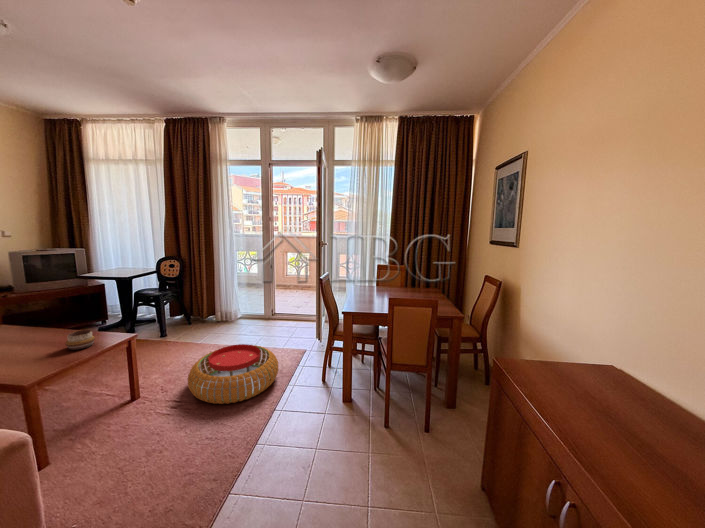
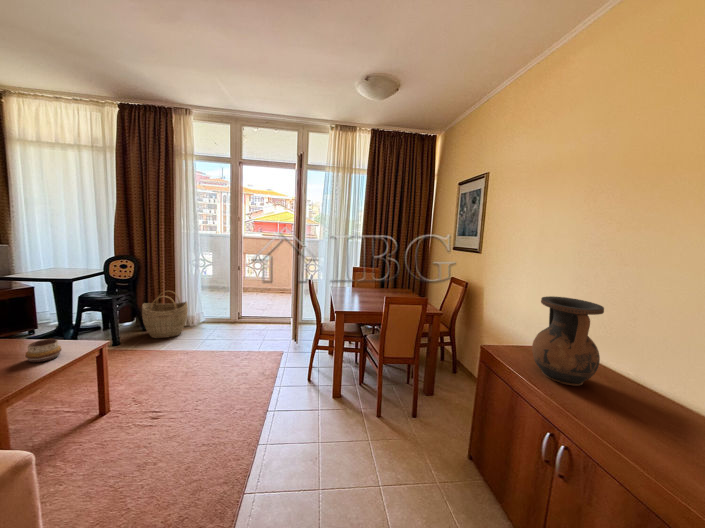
woven basket: none [186,288,225,331] -> present [142,291,188,338]
vase: none [547,302,646,422] -> present [532,296,604,386]
pouf: present [188,344,278,404] -> none [167,348,264,411]

